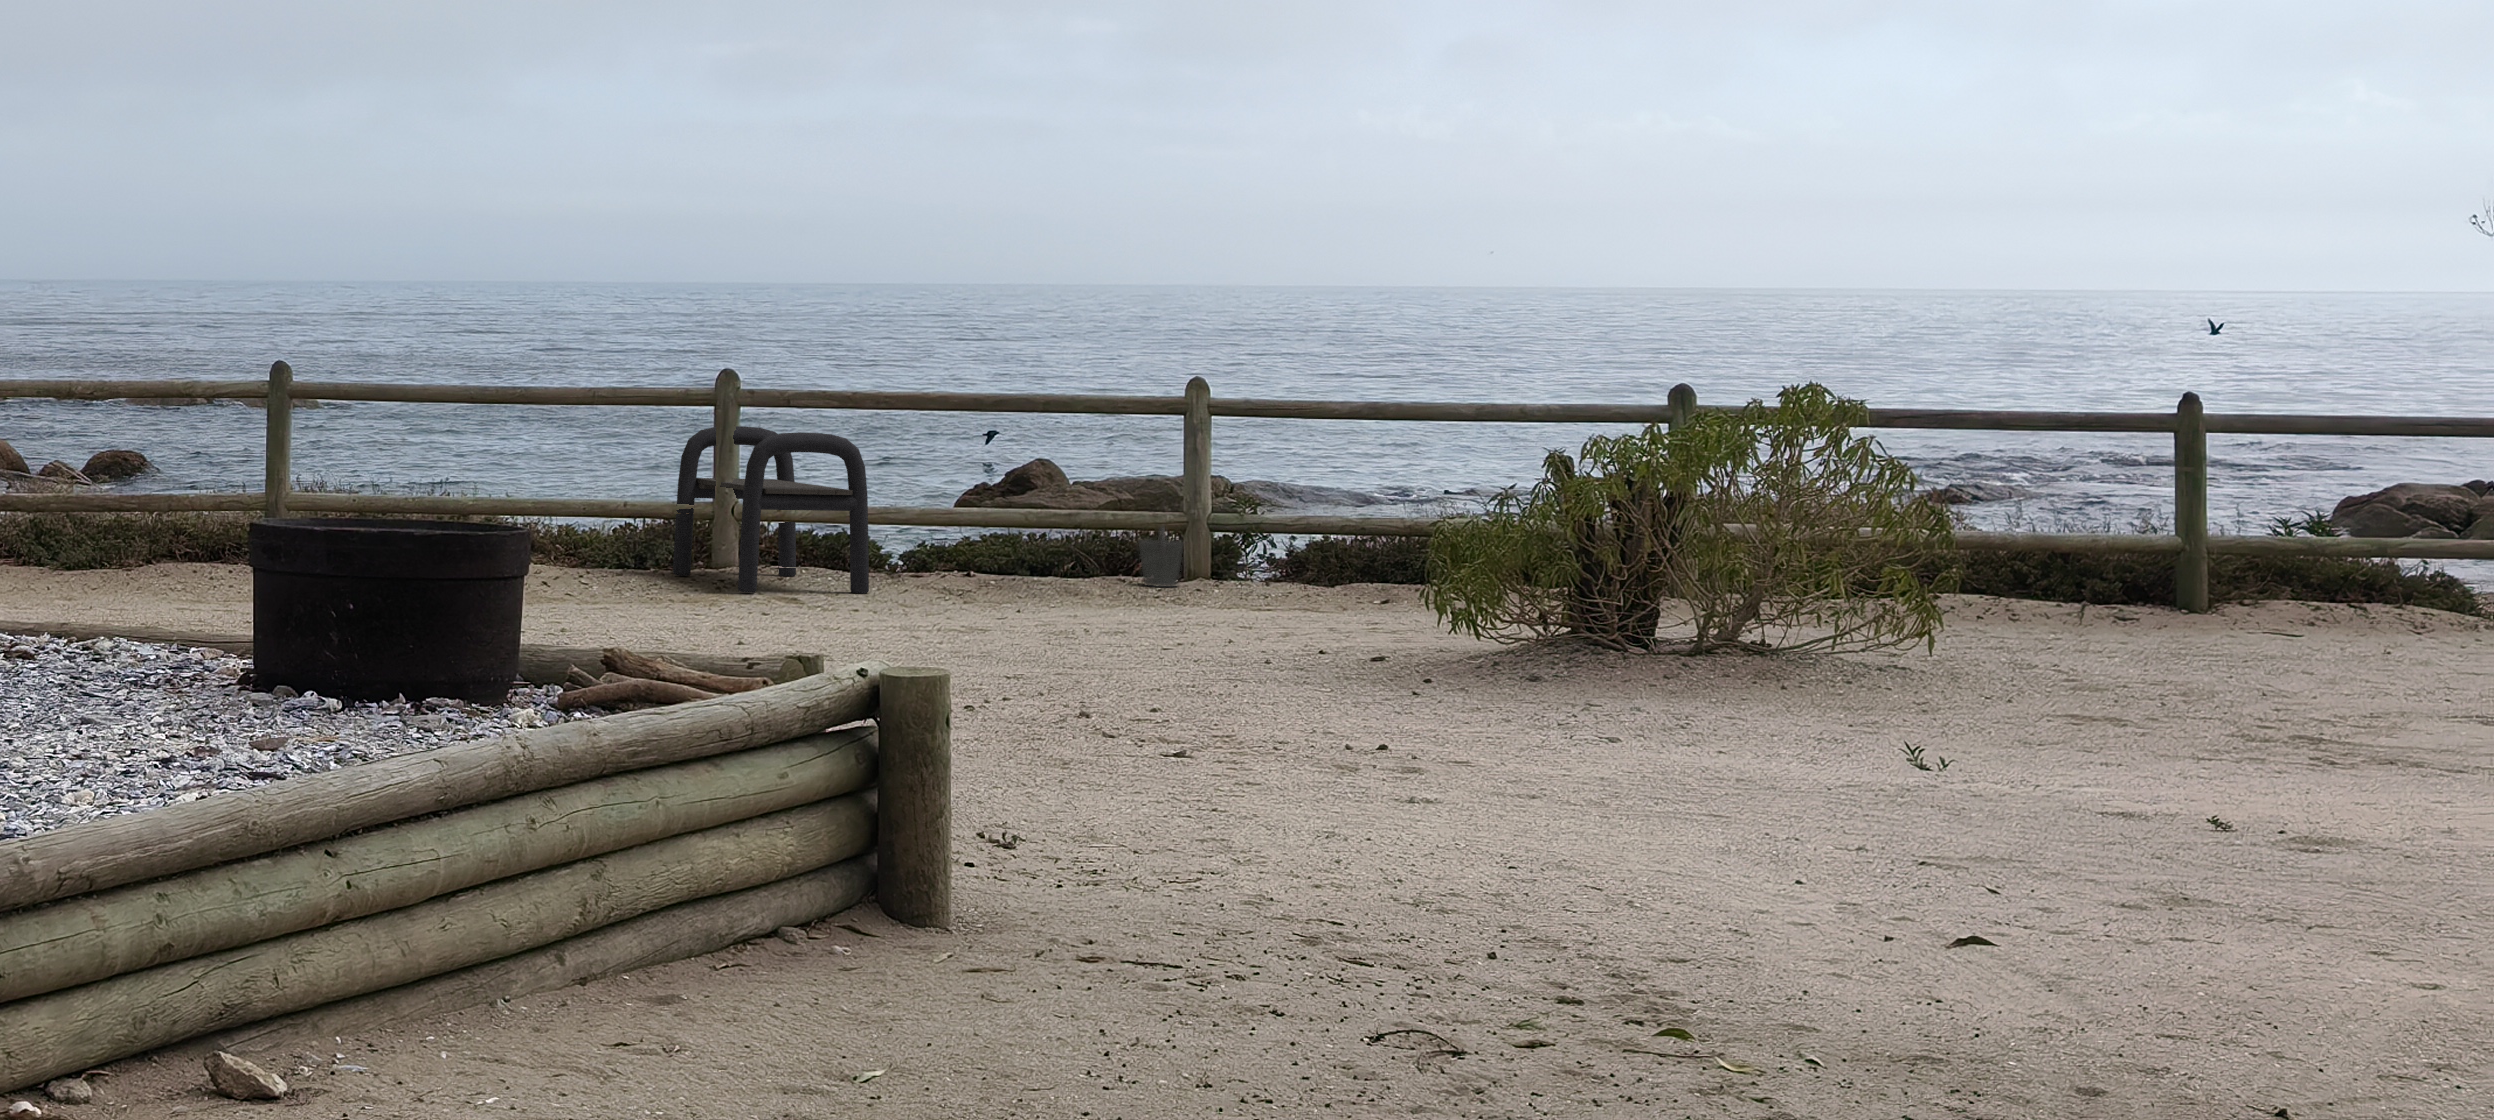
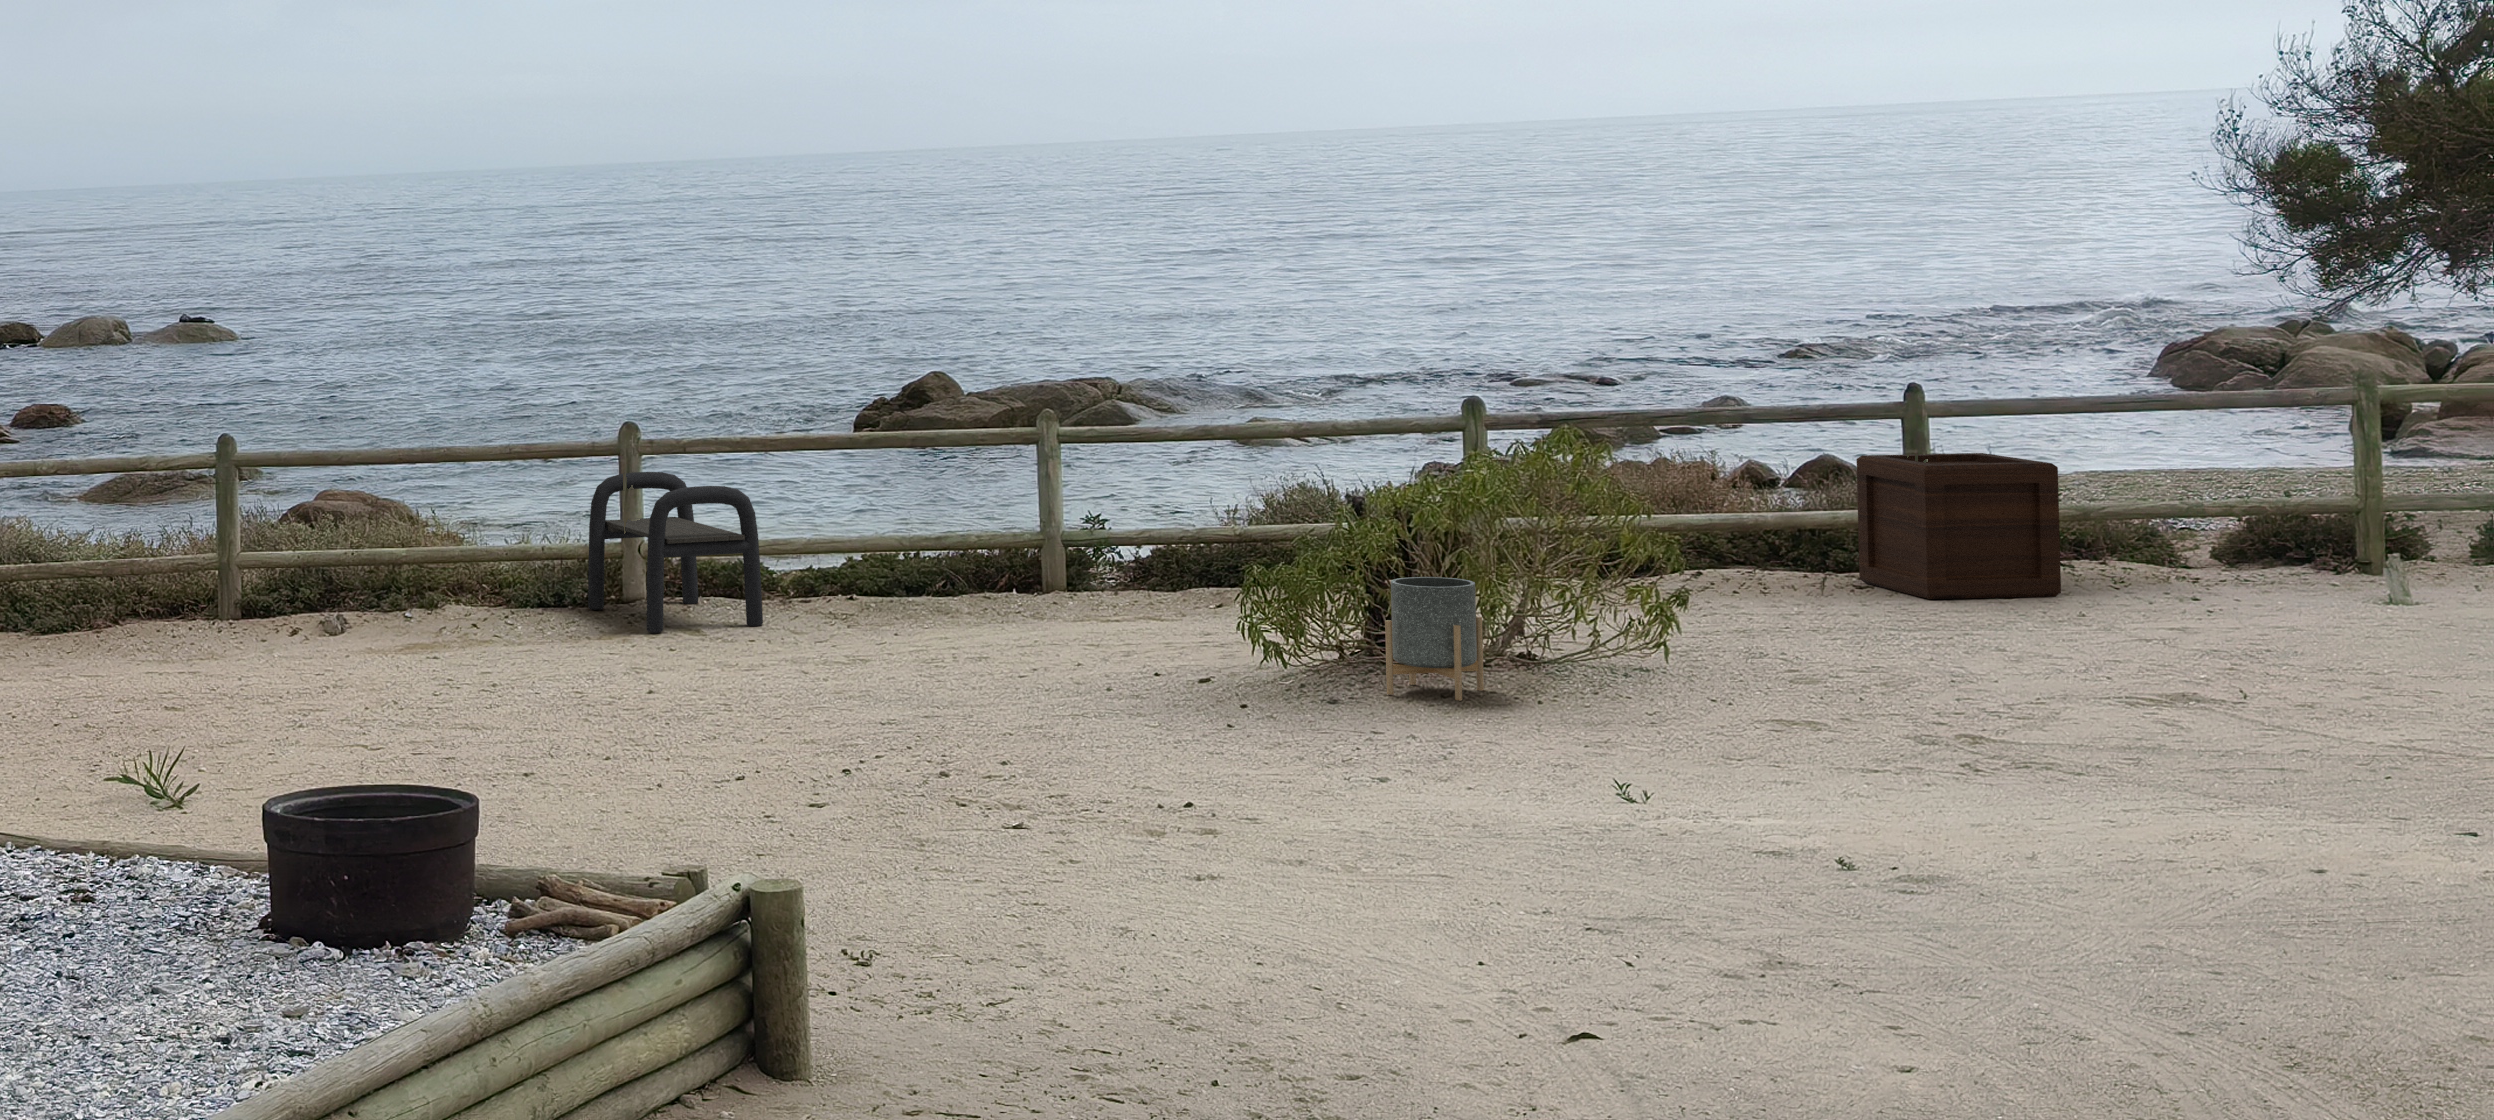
wooden crate: none [2120,468,2365,631] -> present [1857,453,2061,599]
bucket: present [1139,528,1183,587] -> none [1002,534,1043,598]
planter: none [1601,536,1715,675] -> present [1385,577,1484,701]

